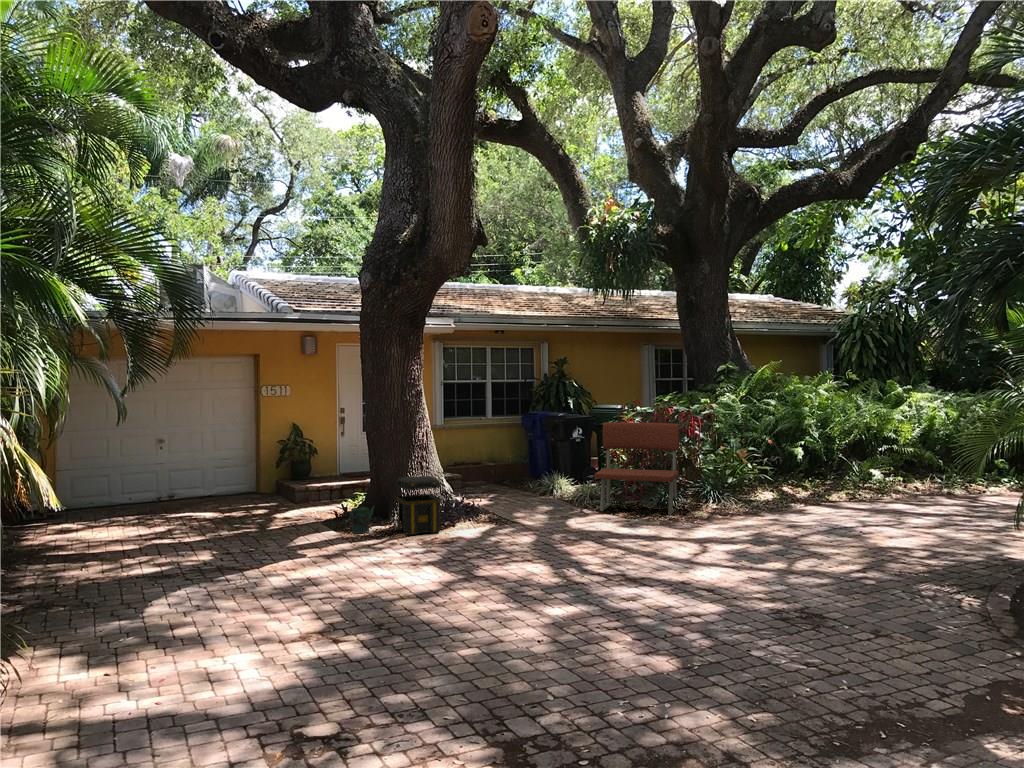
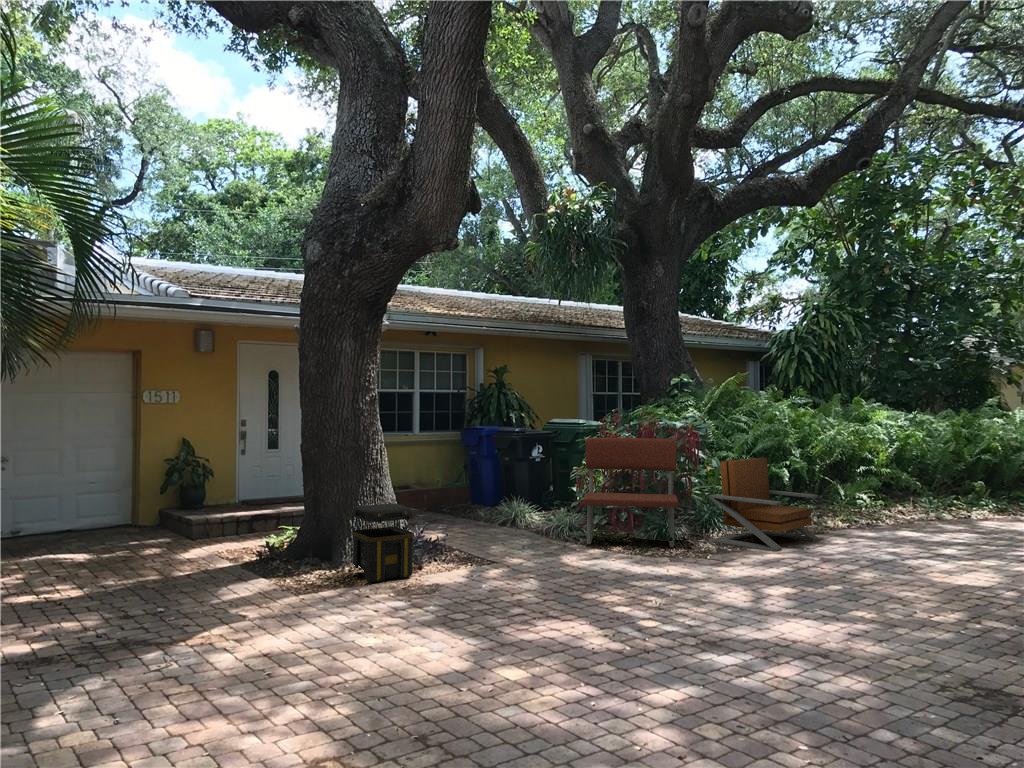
lounge chair: none [708,440,808,520] -> present [709,458,818,551]
watering can: present [349,501,378,533] -> none [290,538,324,581]

